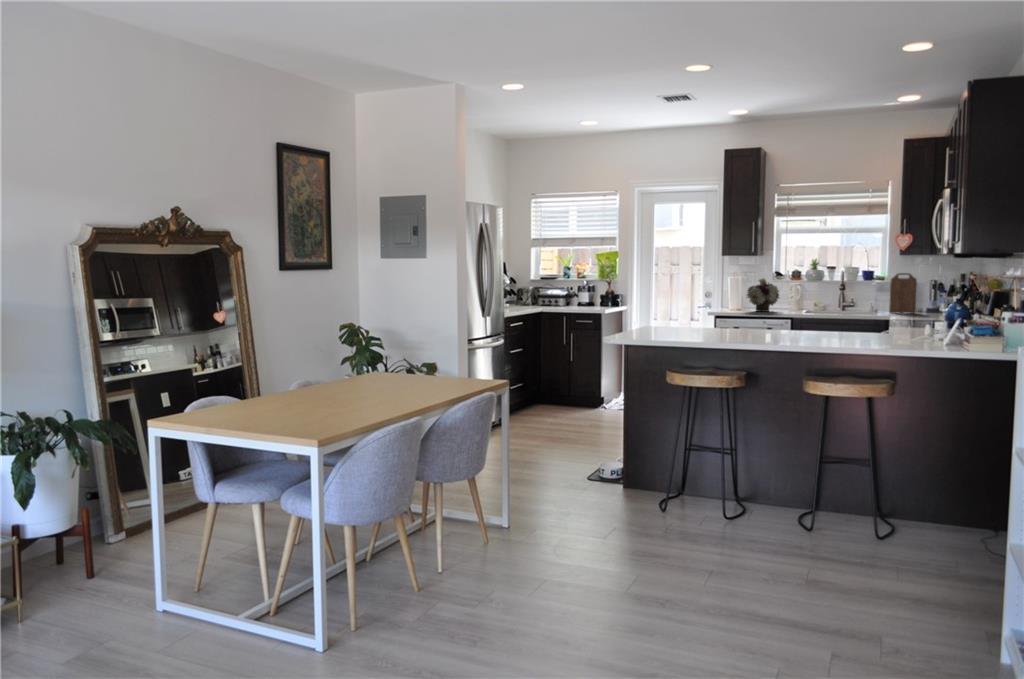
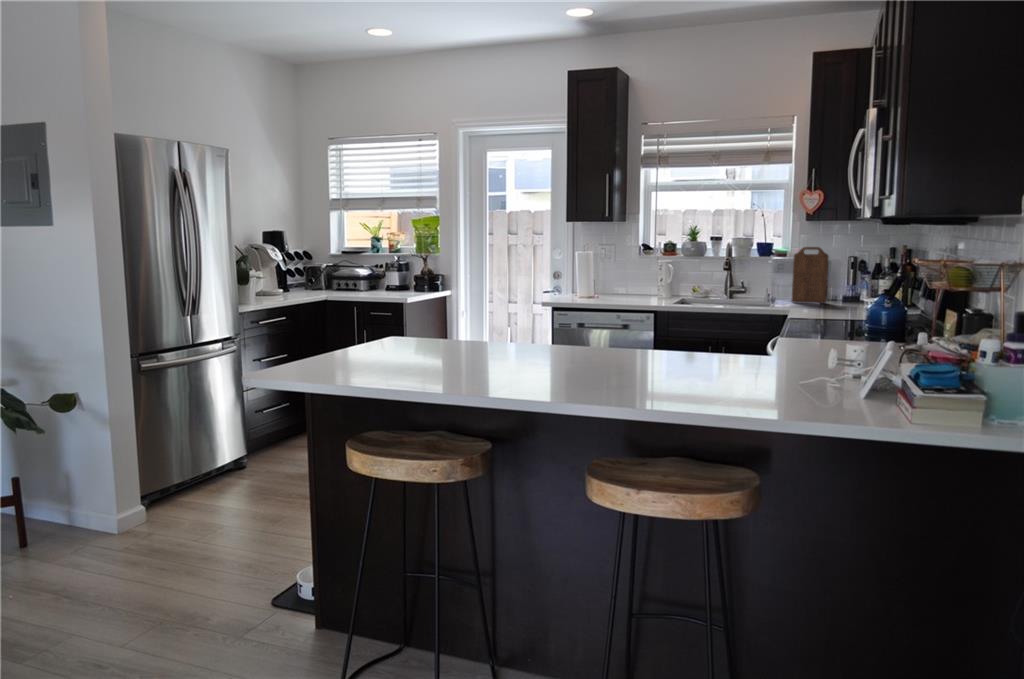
flower arrangement: present [747,278,779,312] -> none [599,253,646,300]

